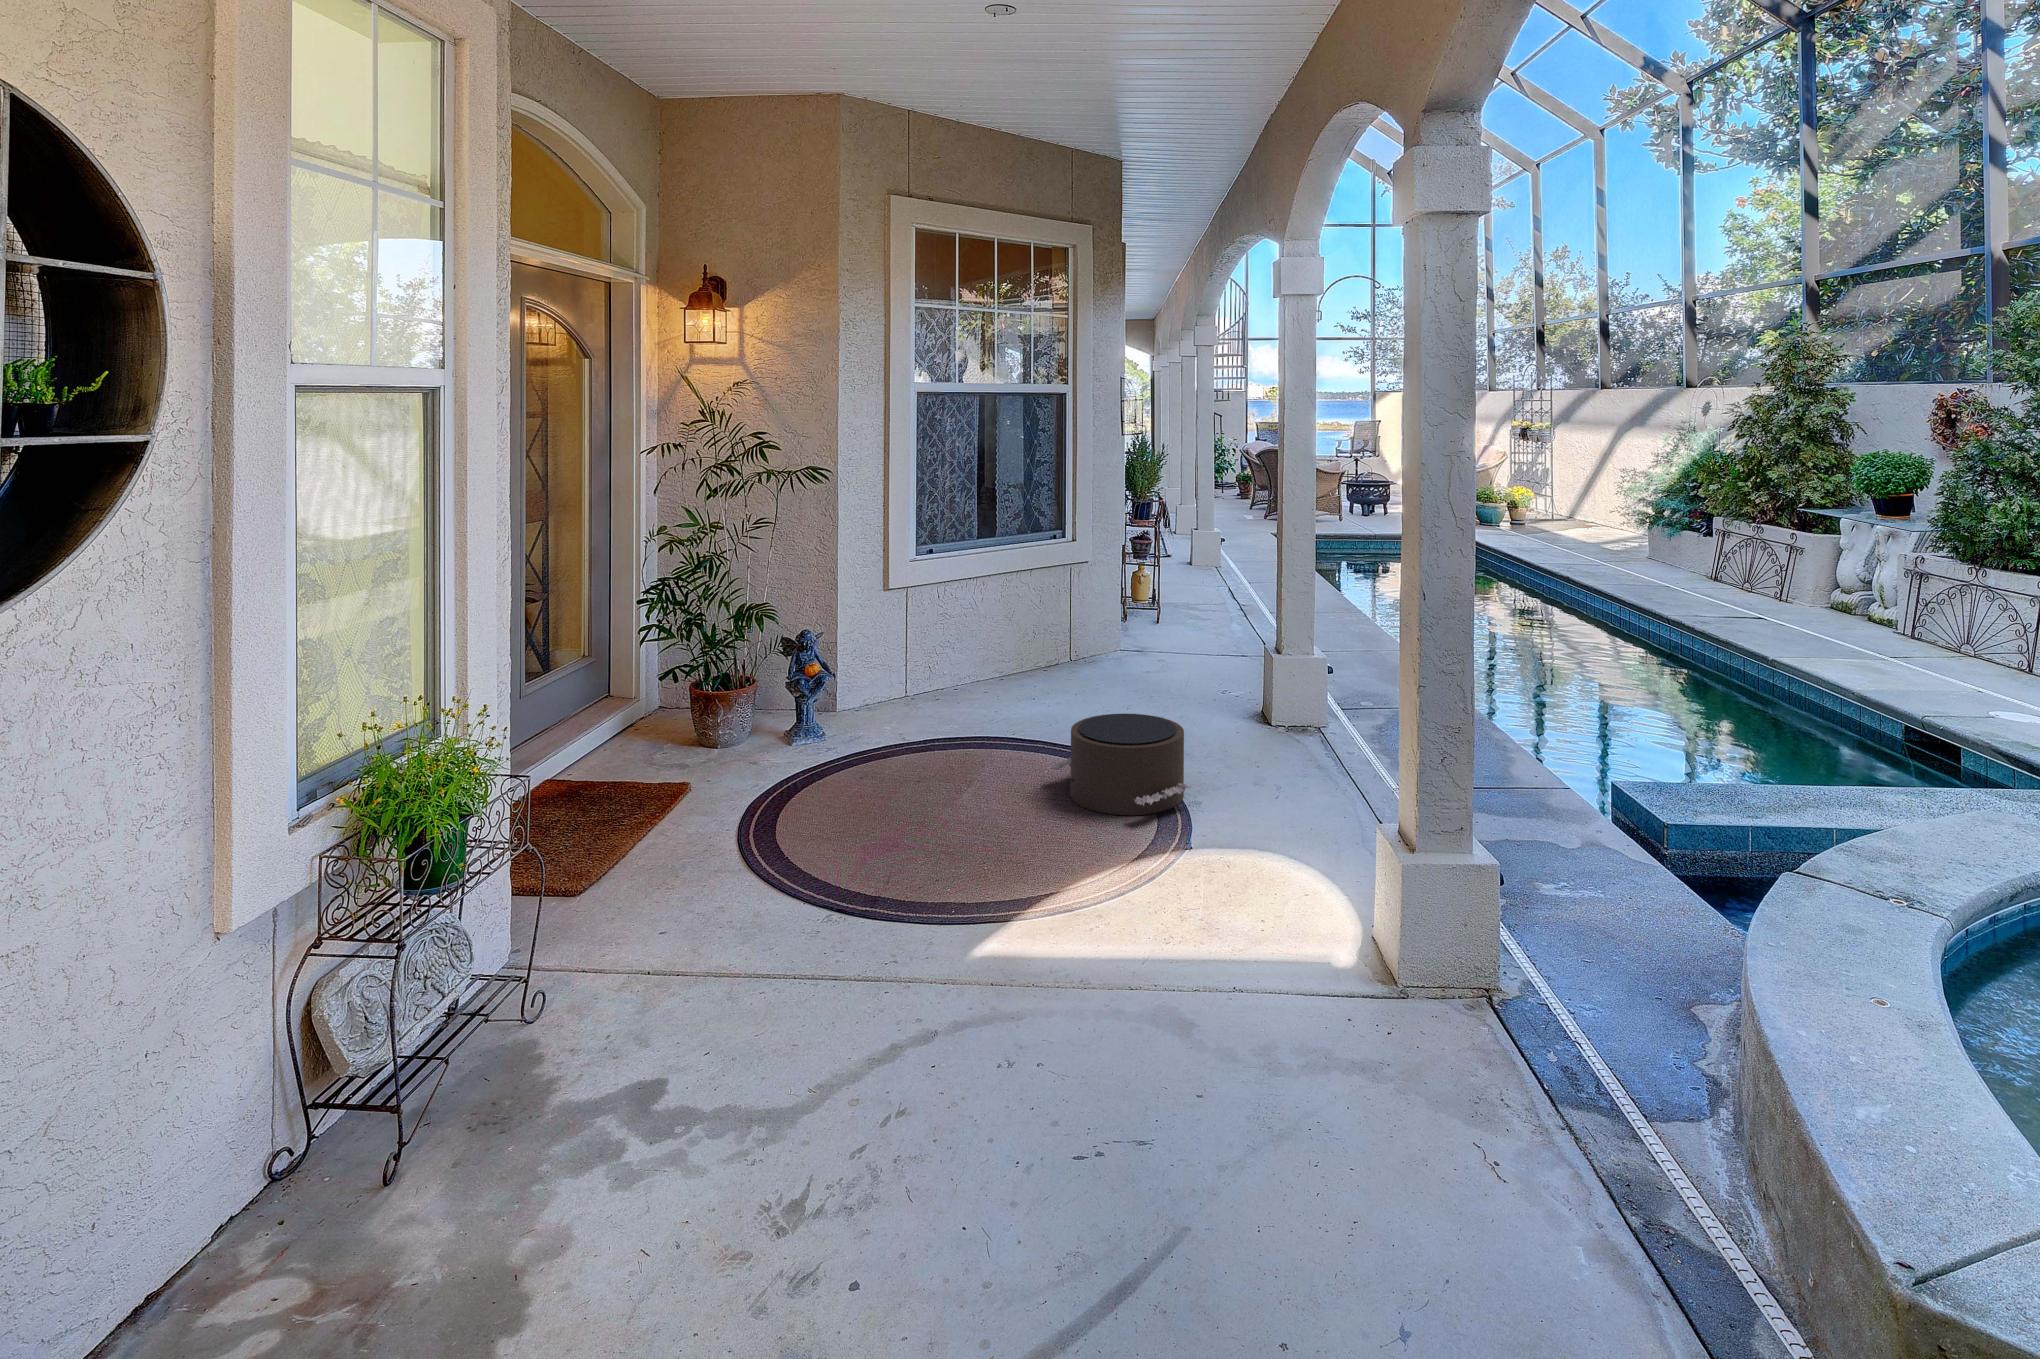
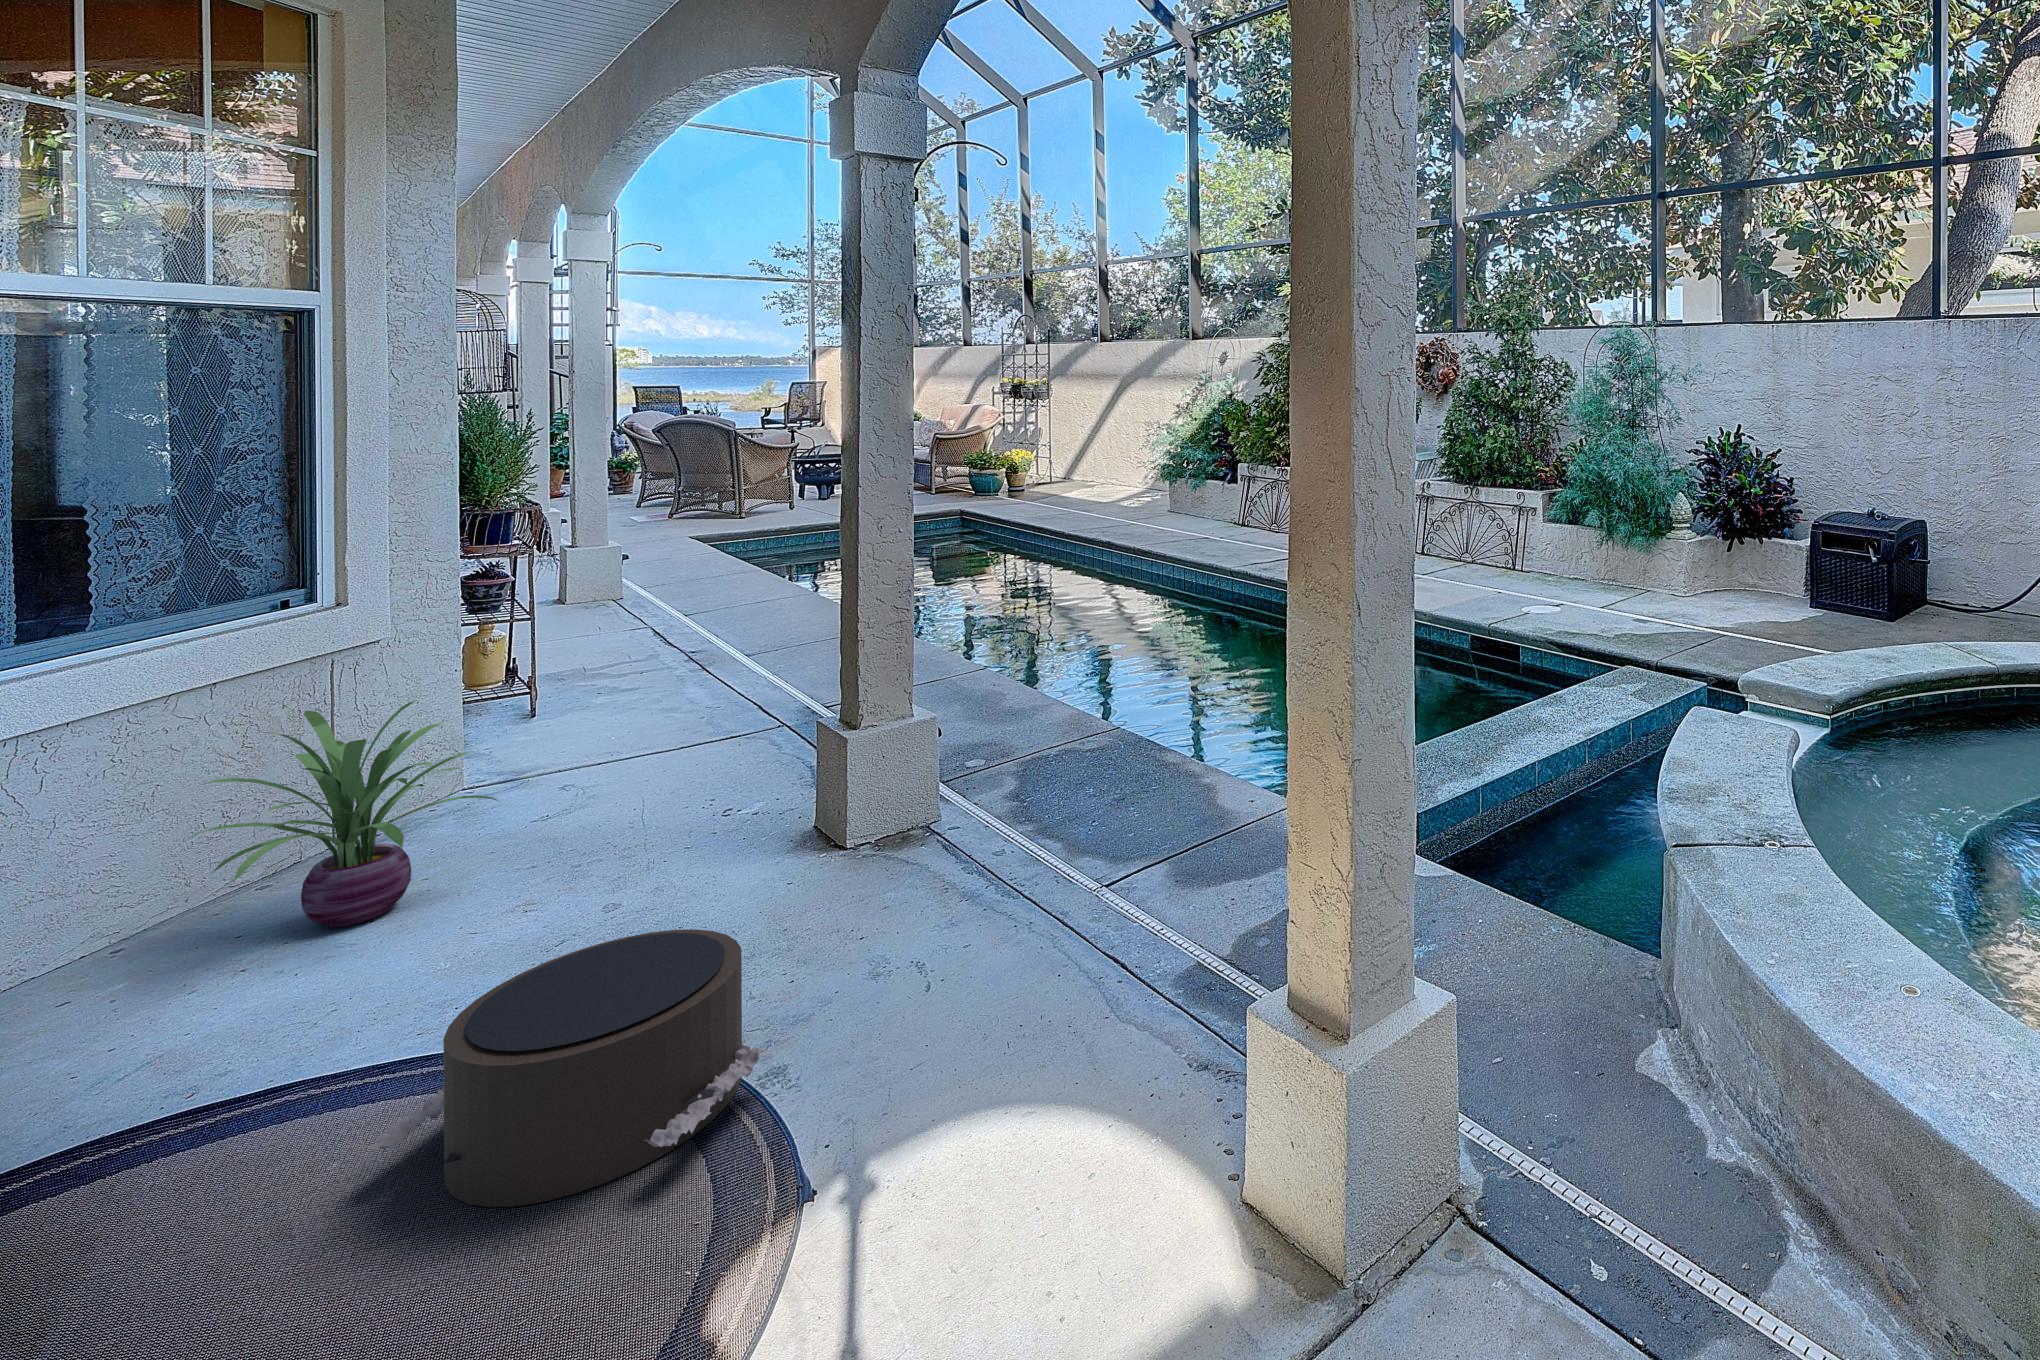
decorative plant: none [1011,583,1120,695] -> present [192,701,500,928]

